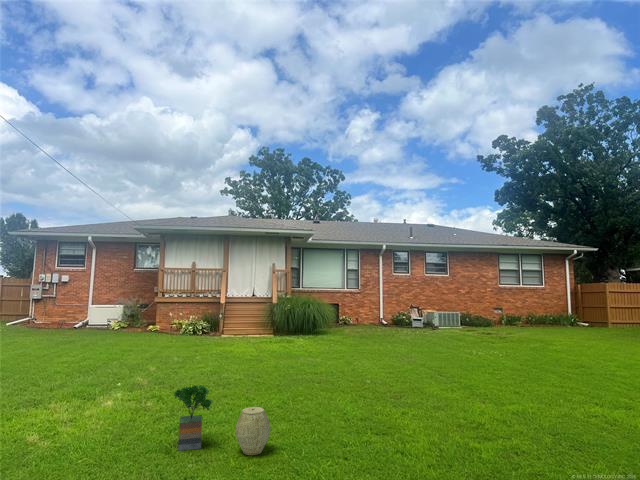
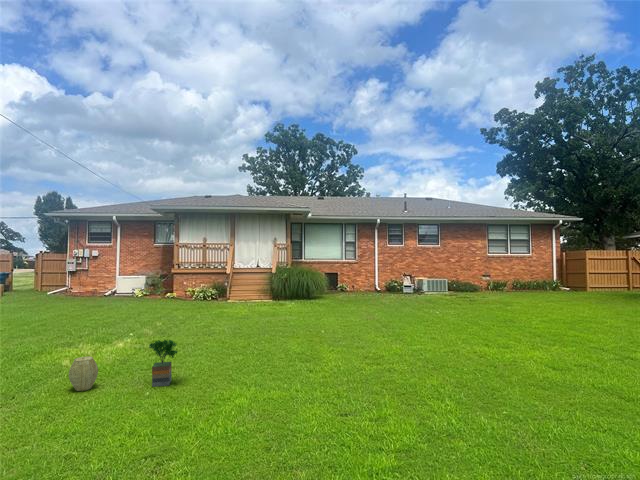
woven basket: present [236,407,270,455] -> present [69,356,98,391]

